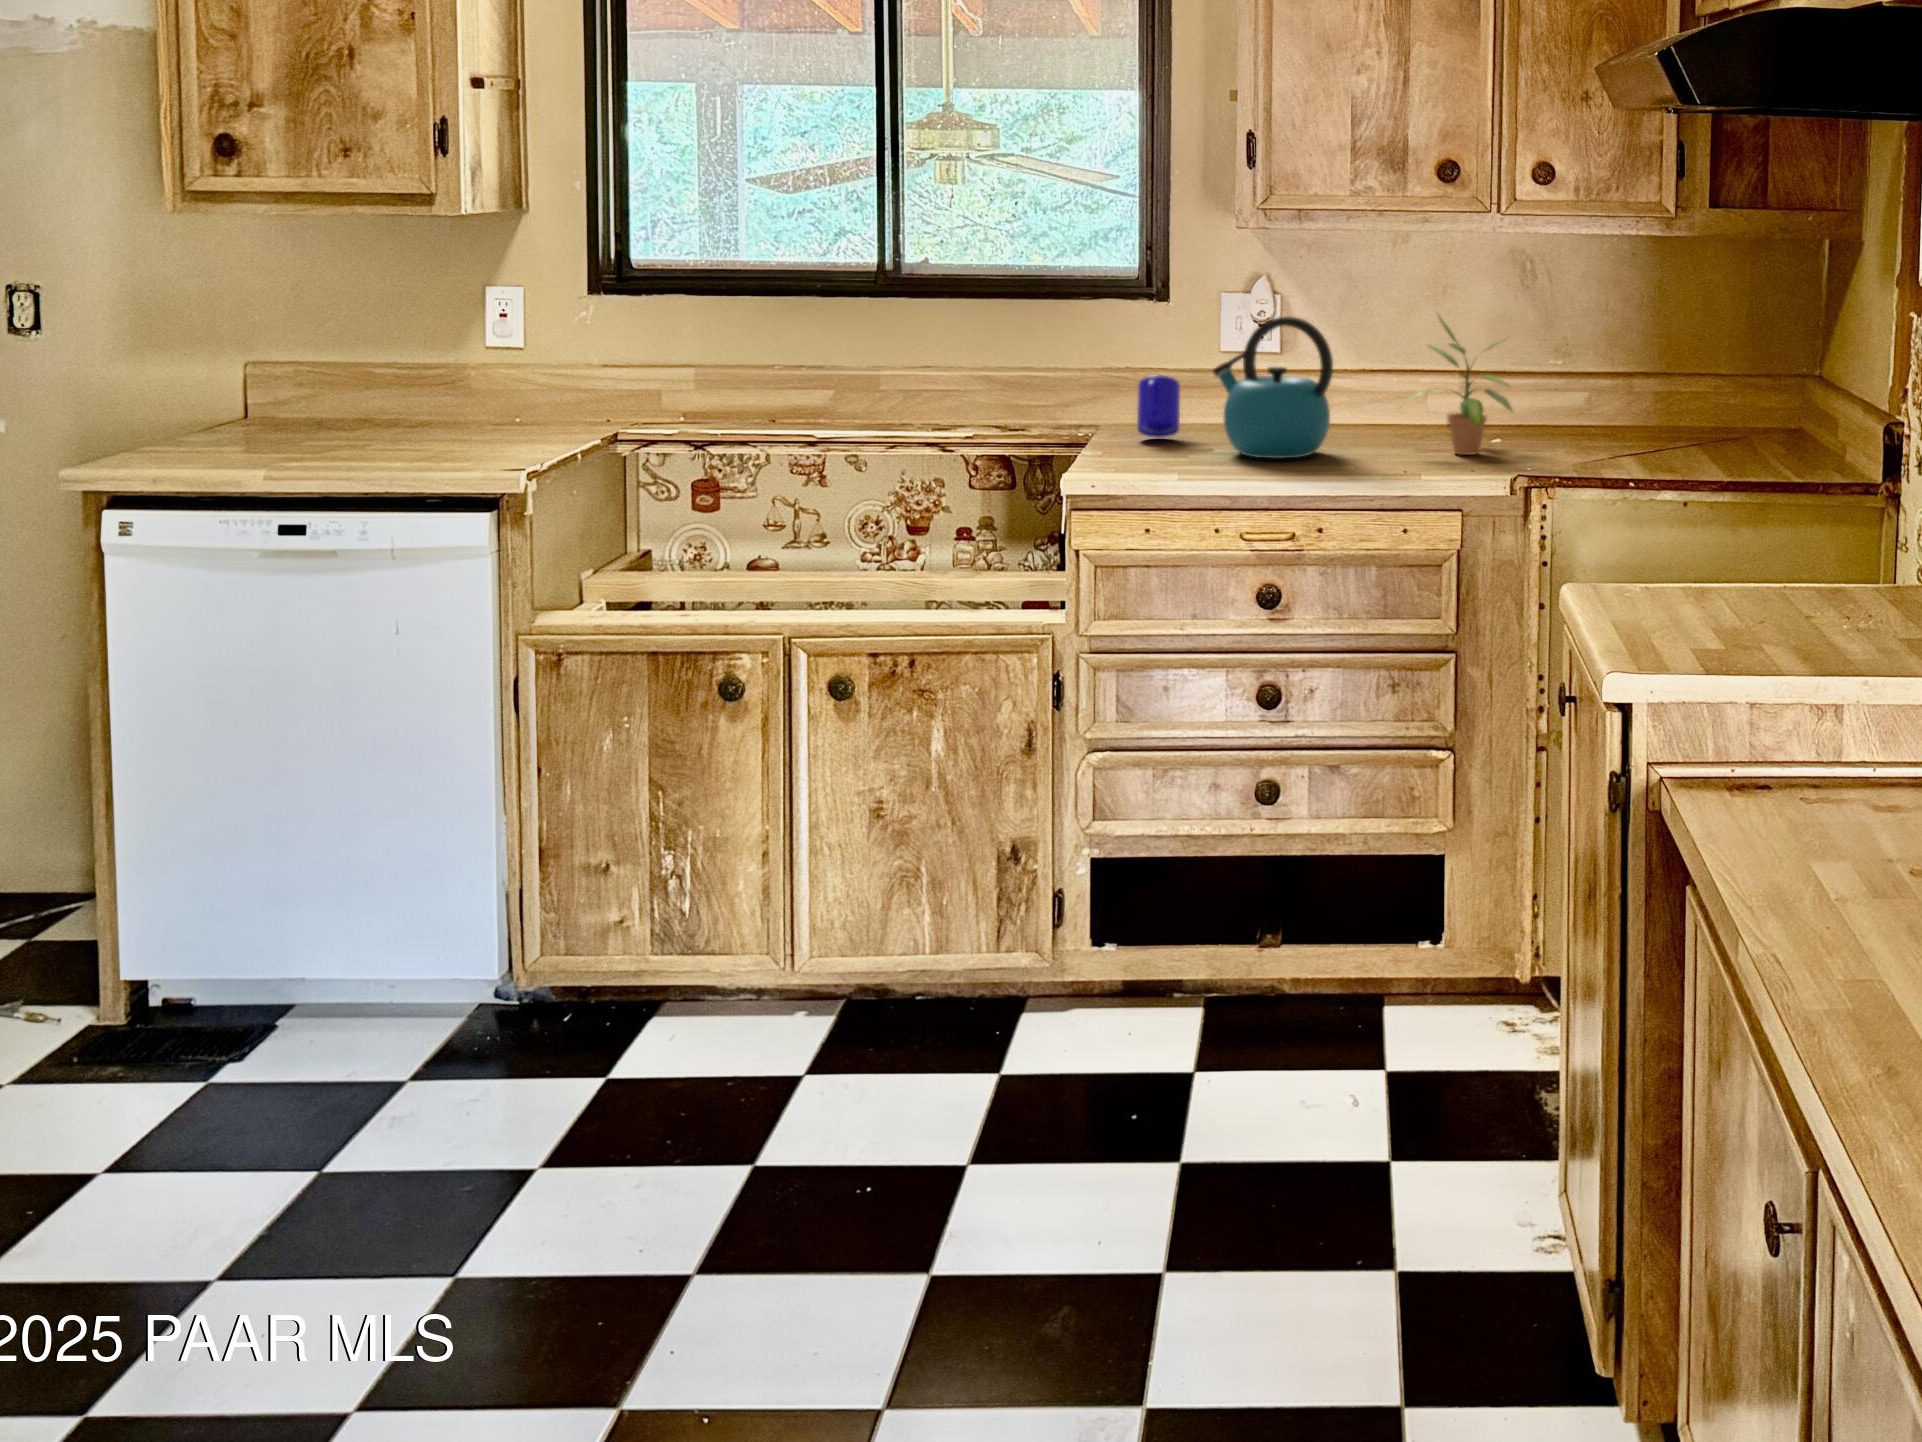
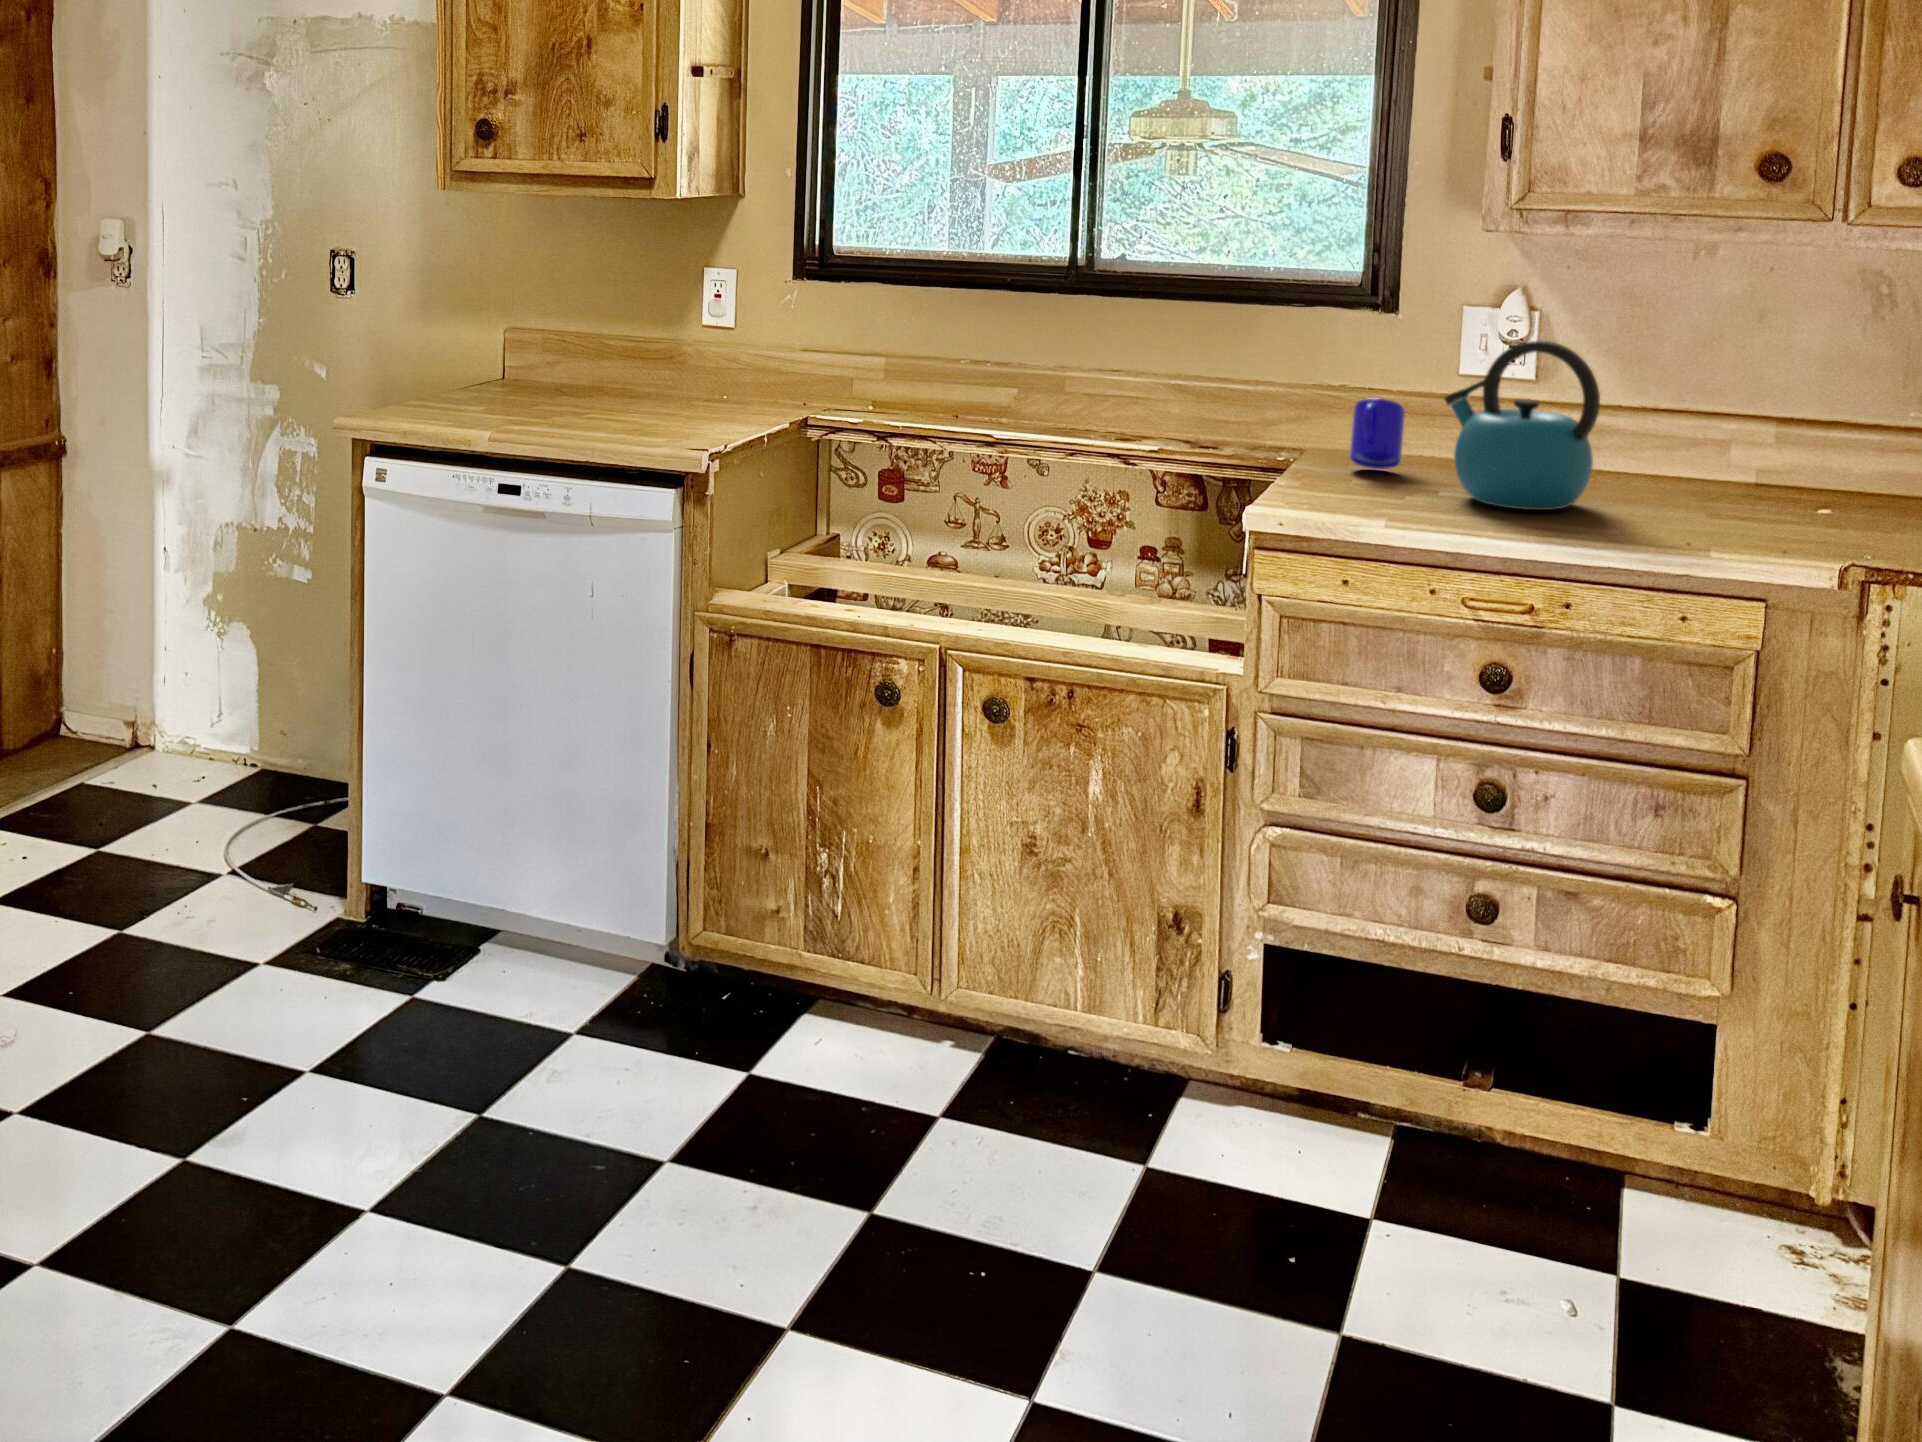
potted plant: present [1407,316,1512,455] -> none [1687,343,1857,527]

